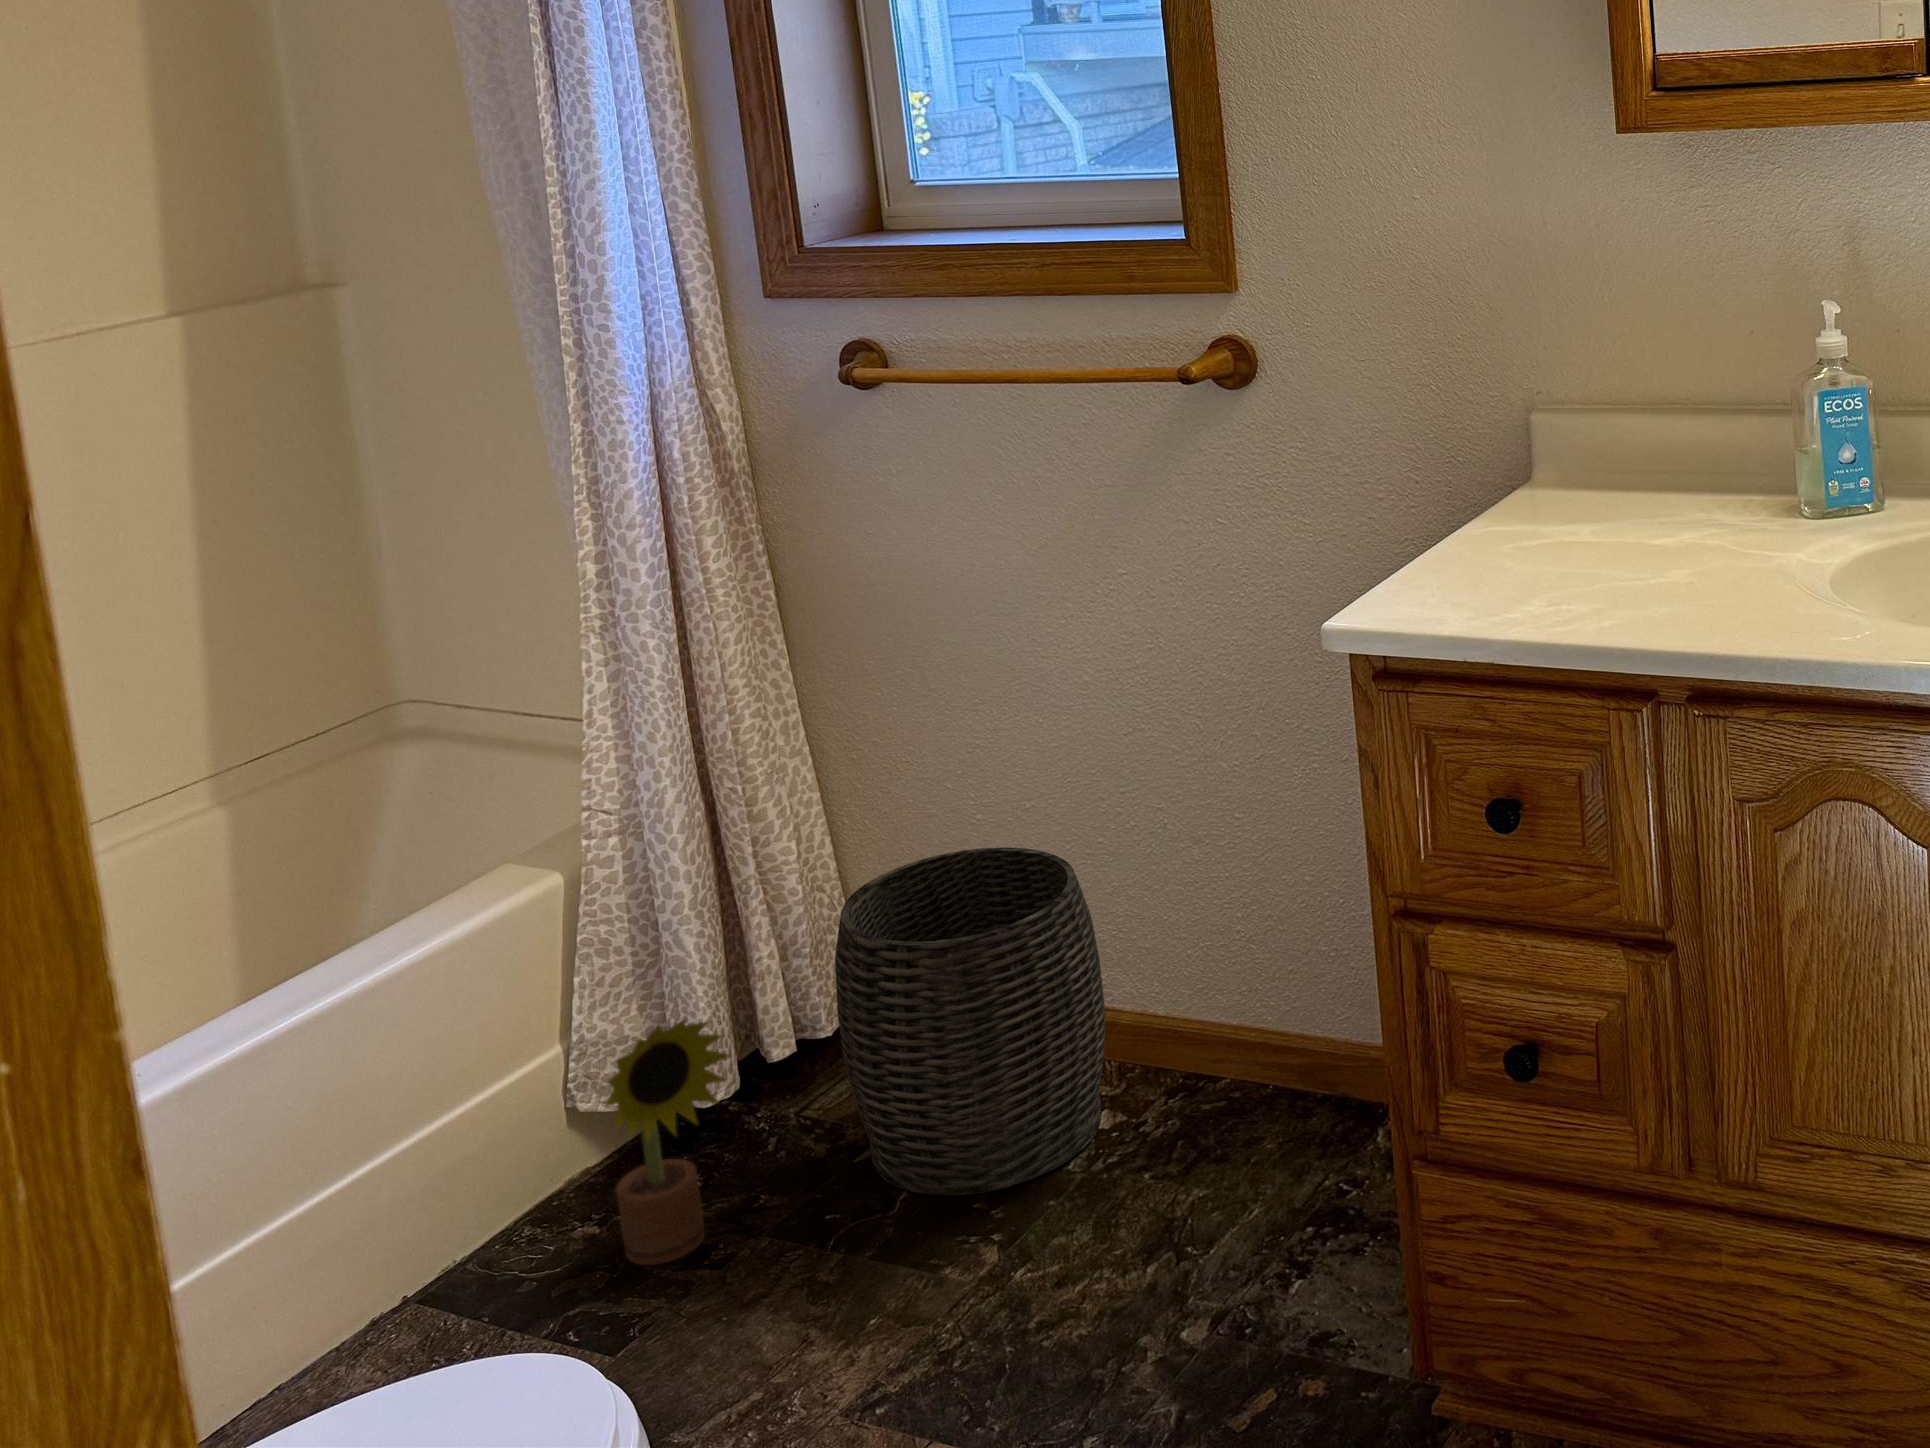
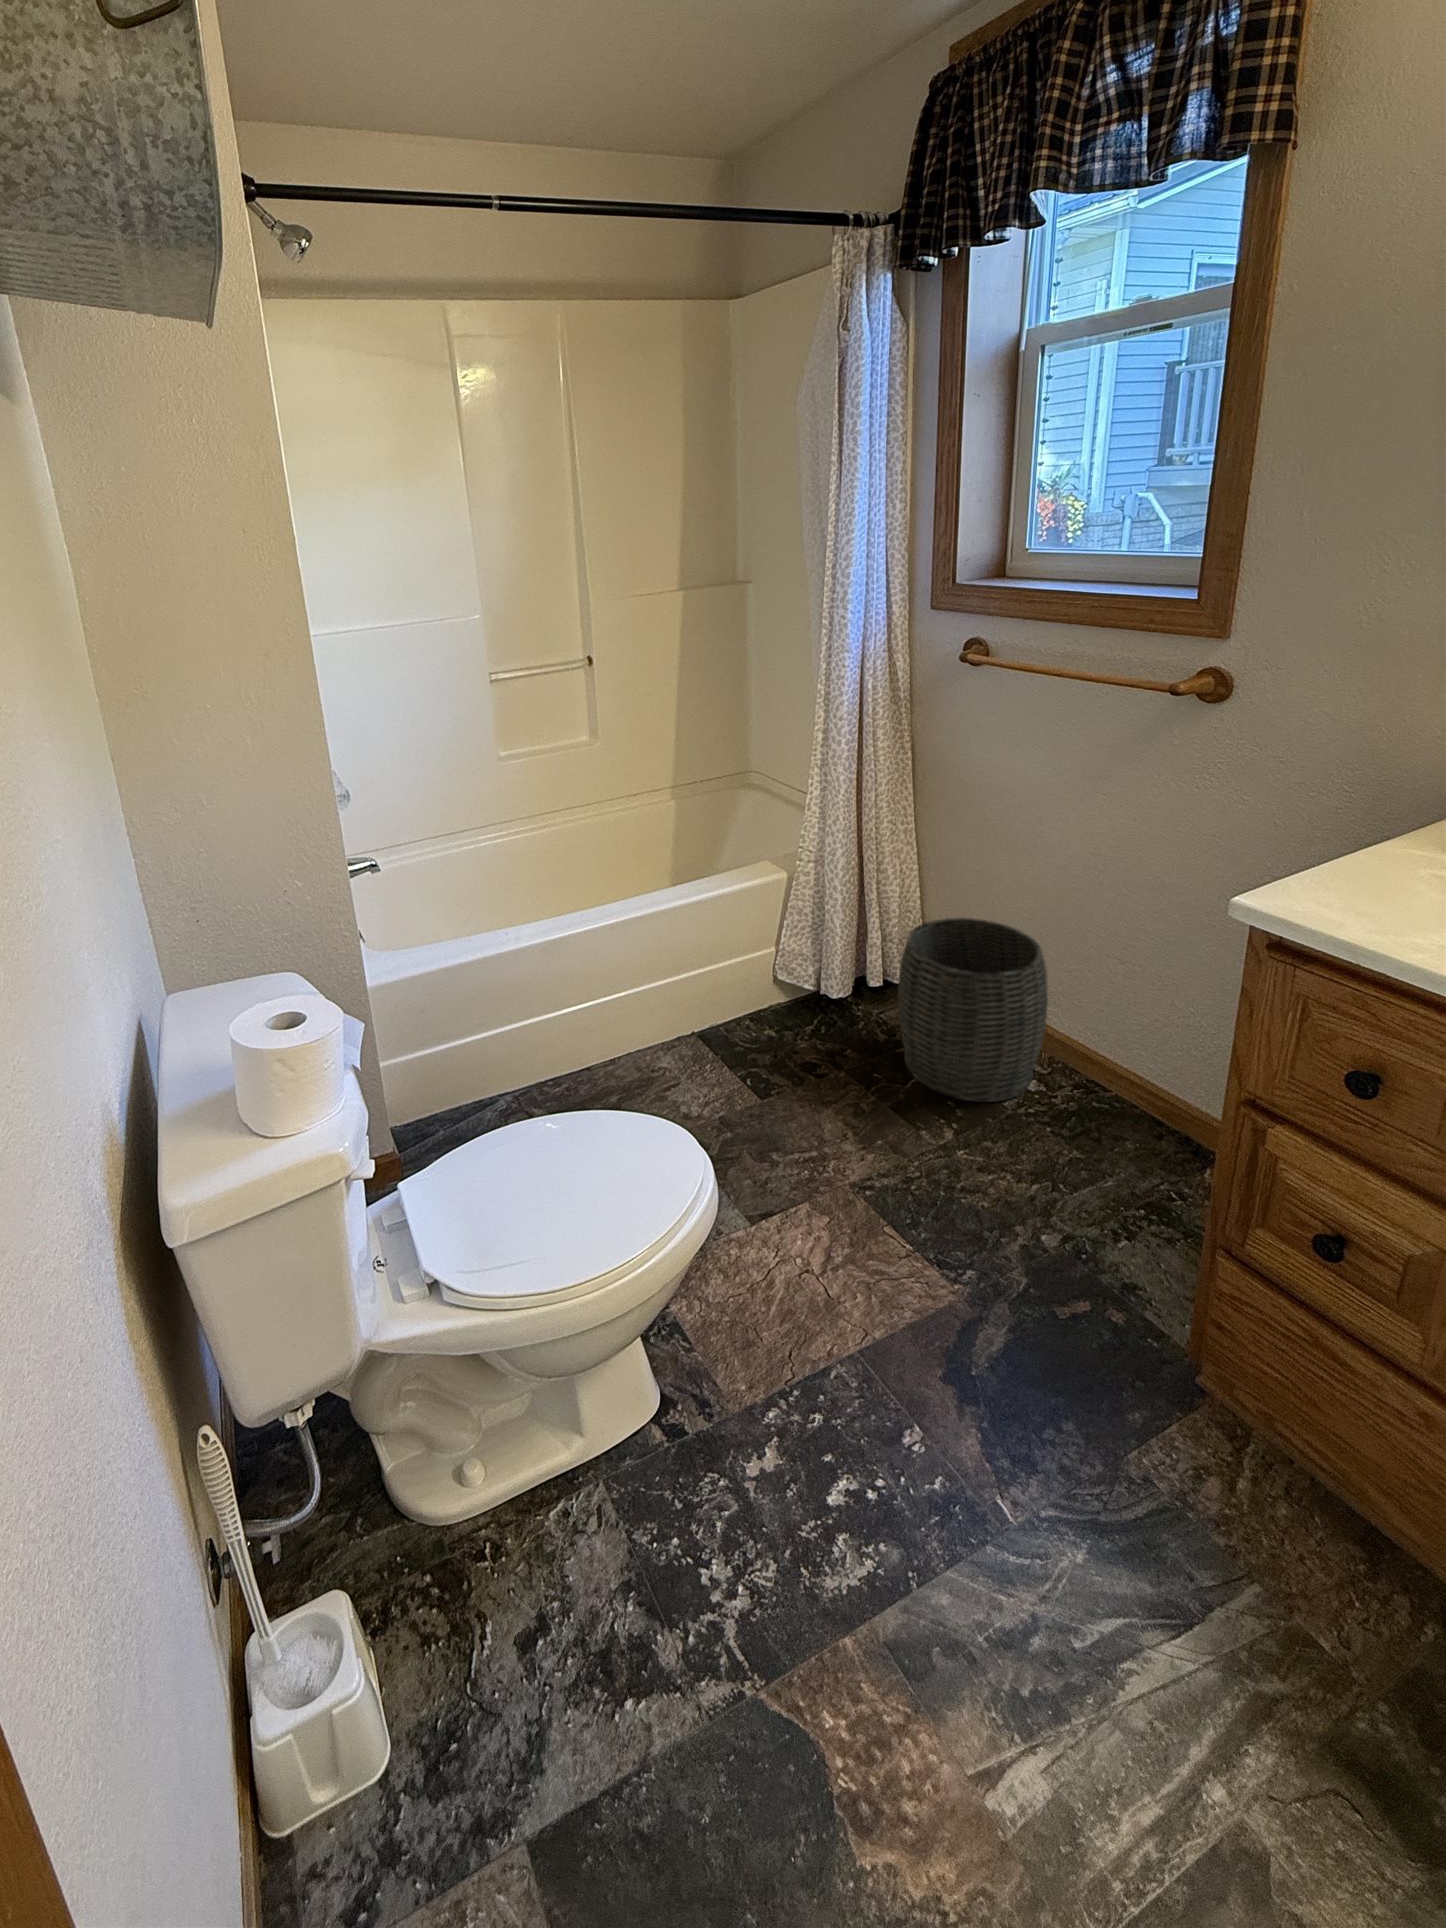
decorative plant: present [606,1020,730,1265] -> none [776,962,840,1066]

